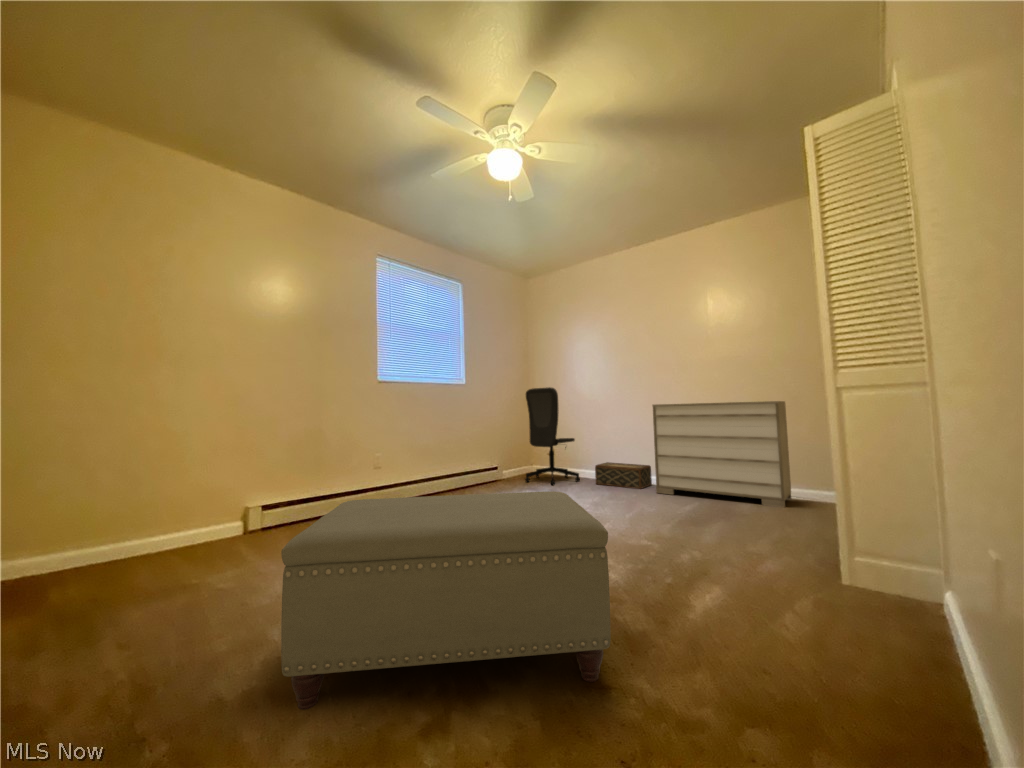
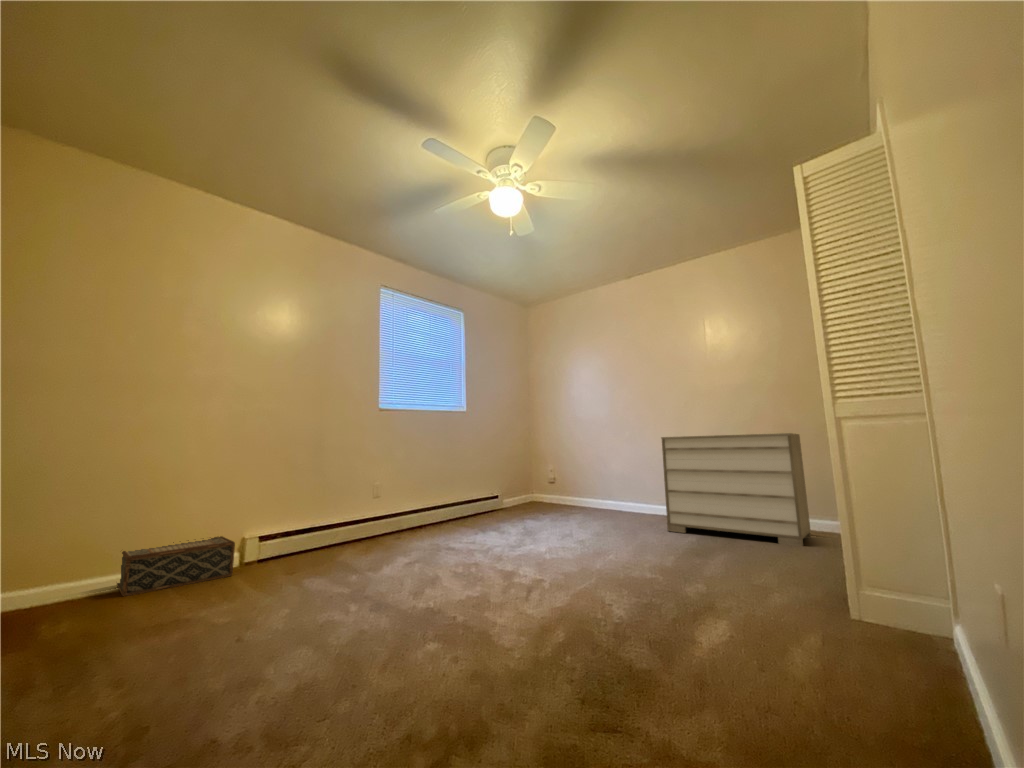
office chair: present [525,387,580,485] -> none [530,419,588,523]
woven basket: present [595,462,652,489] -> present [117,536,235,596]
ottoman: present [281,491,611,710] -> none [275,515,599,721]

